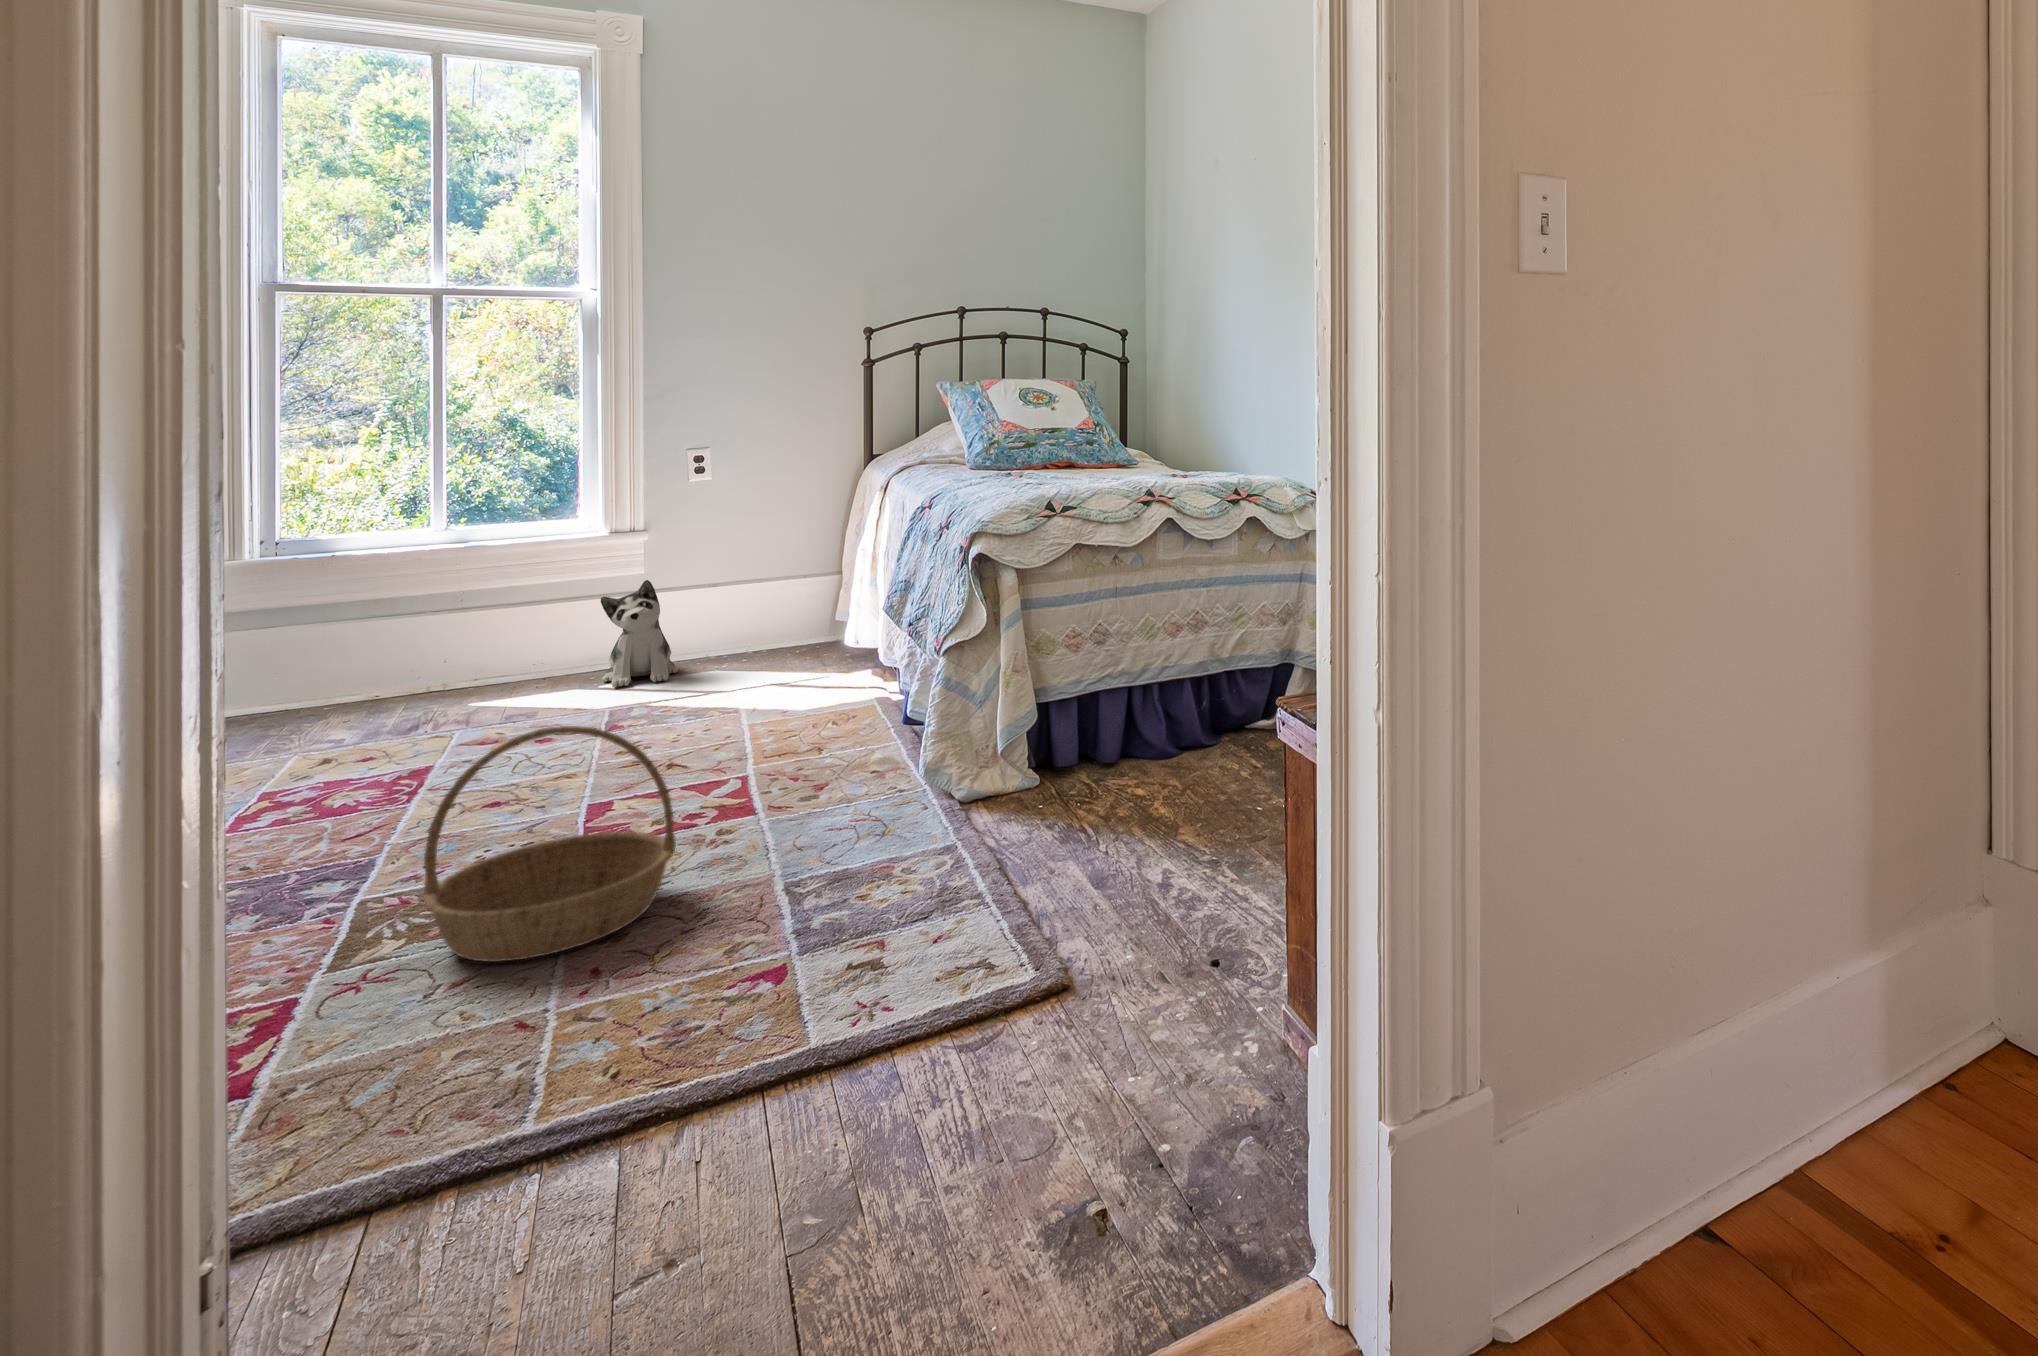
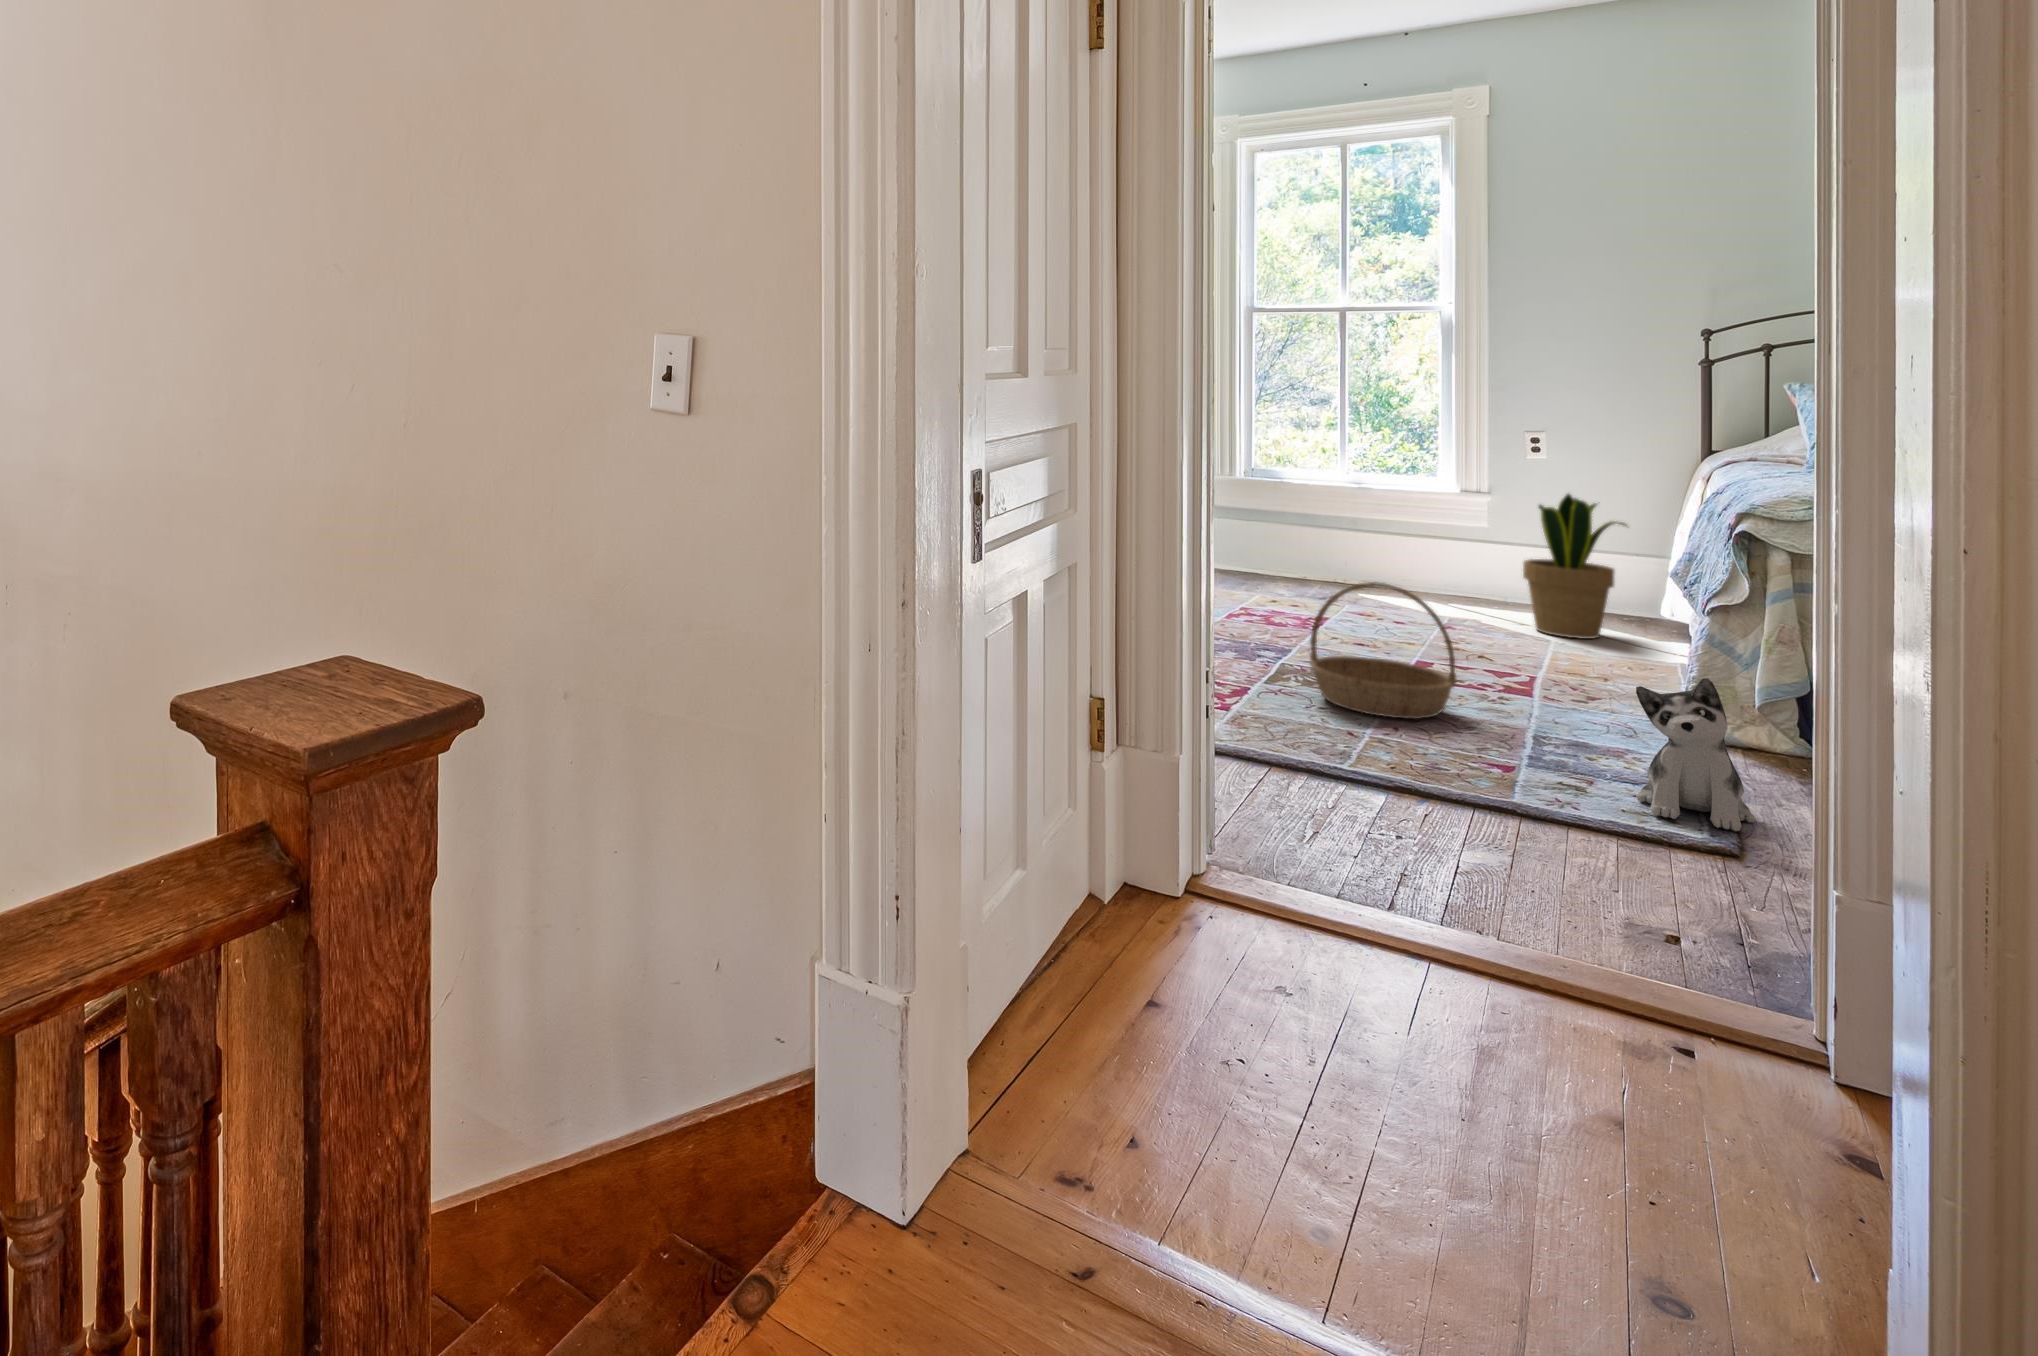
potted plant: none [703,522,817,699] -> present [1523,493,1626,639]
plush toy: present [601,580,678,687] -> present [1636,678,1756,831]

